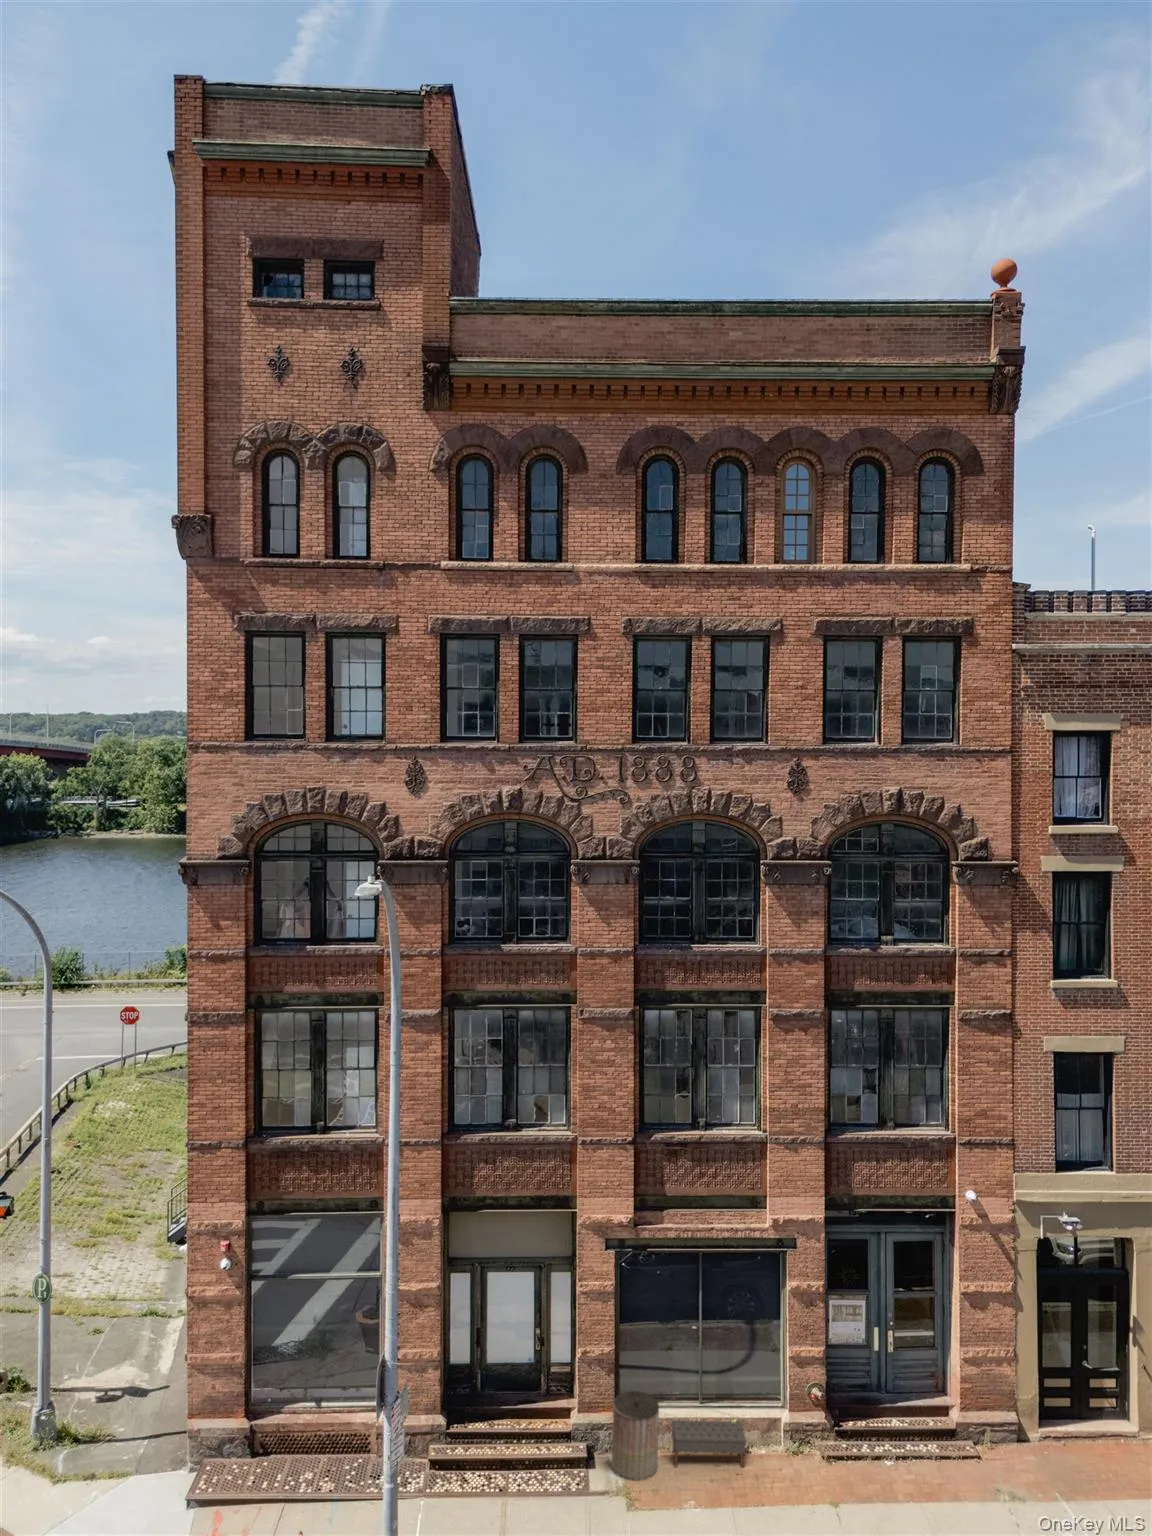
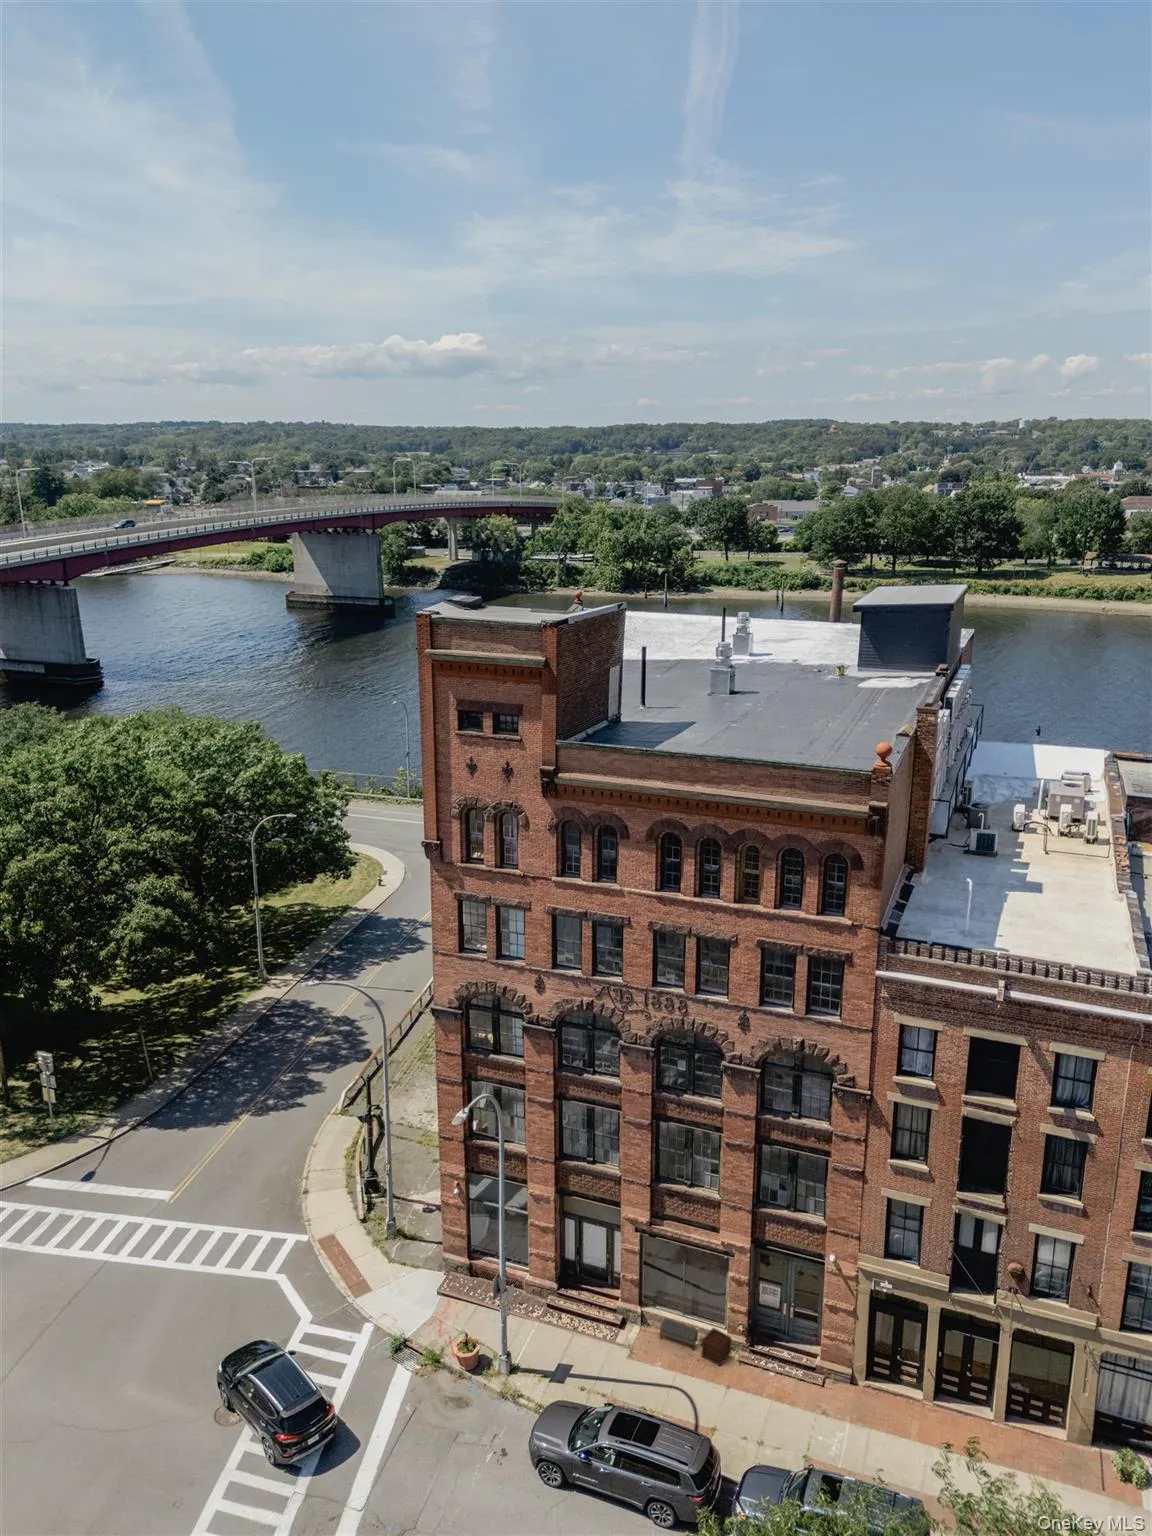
trash can: present [612,1391,659,1481] -> none [630,1299,654,1342]
wooden crate: none [764,1408,808,1479] -> present [701,1328,731,1366]

